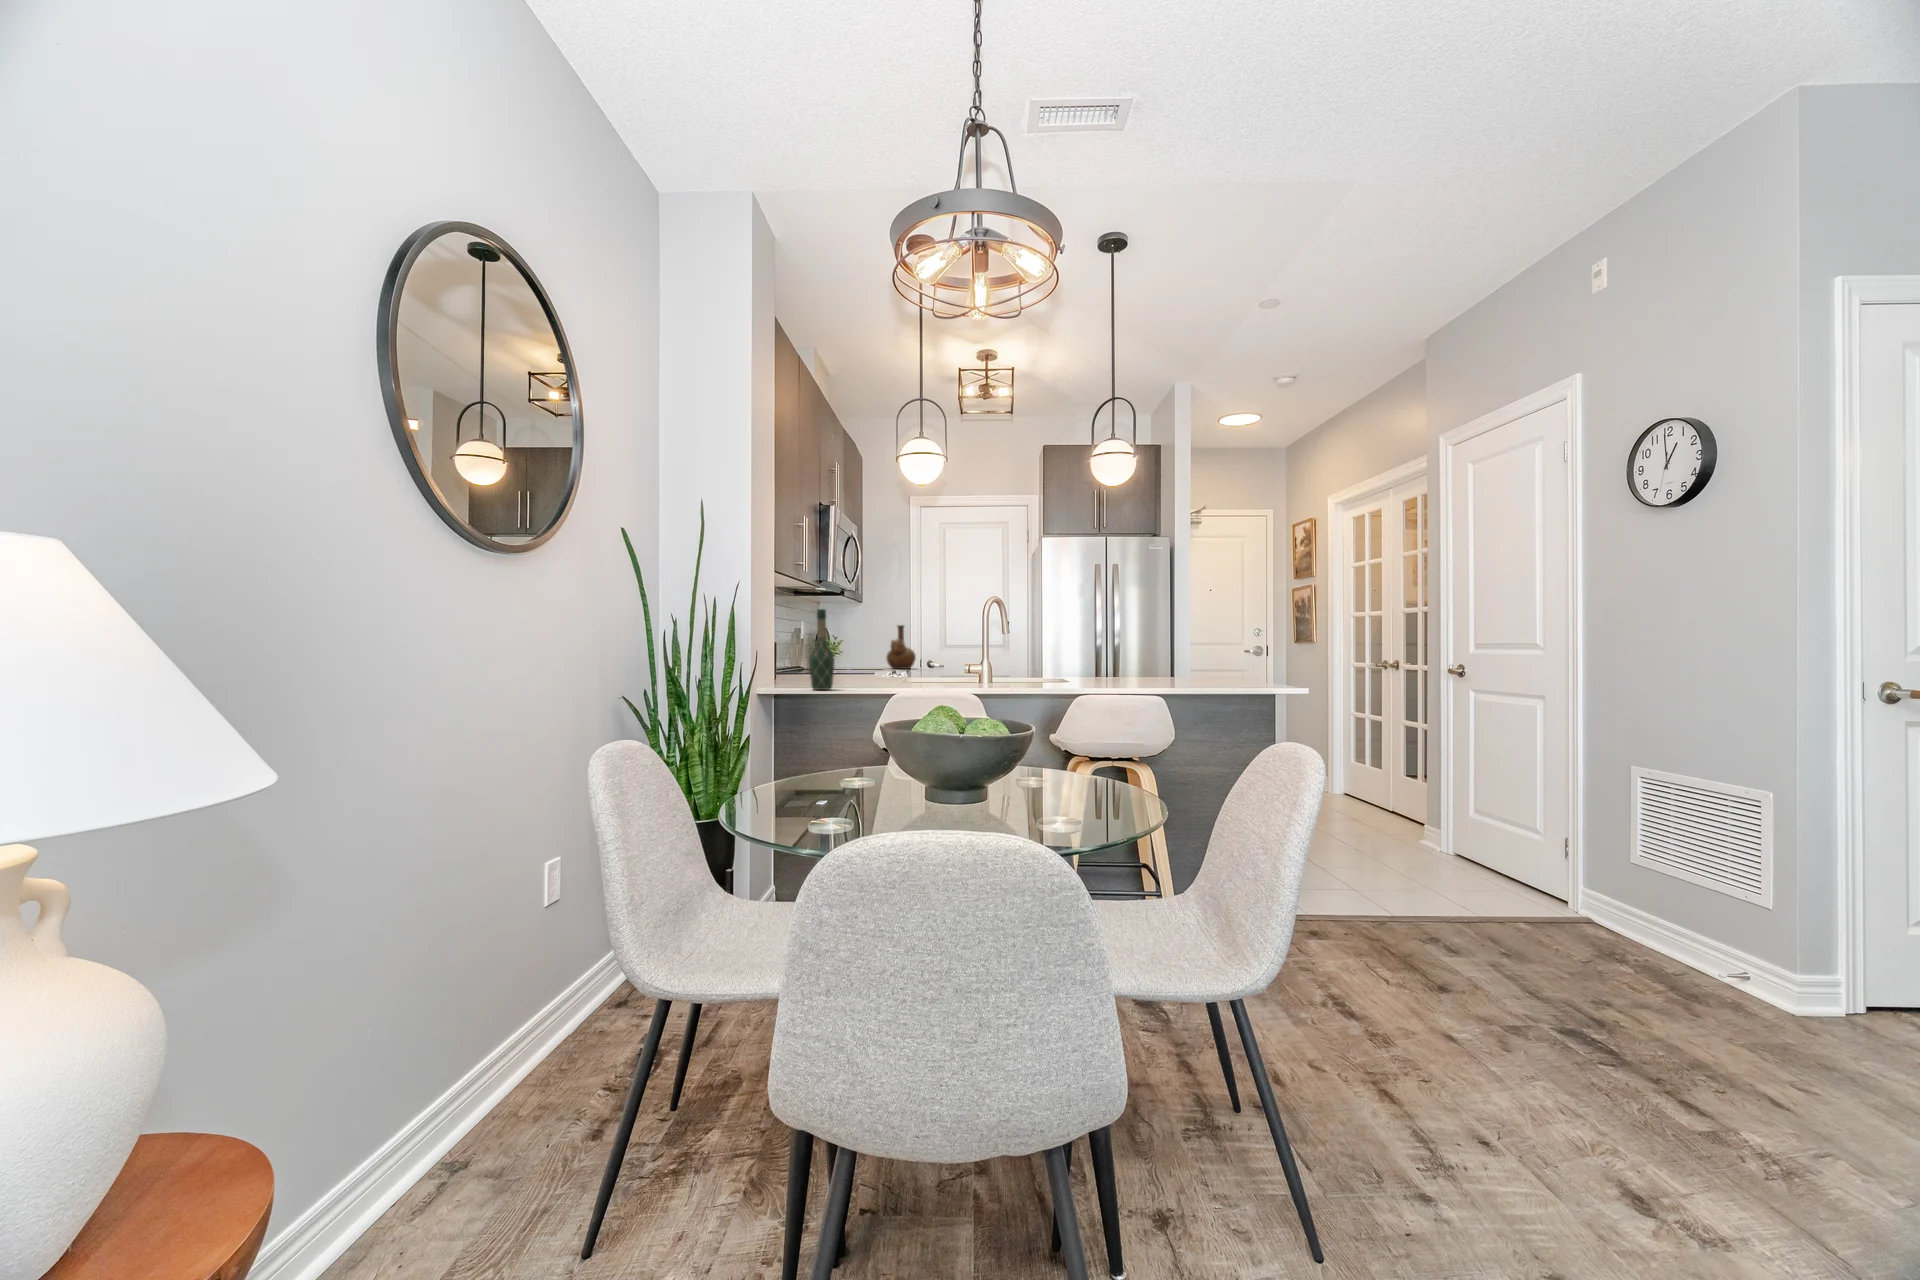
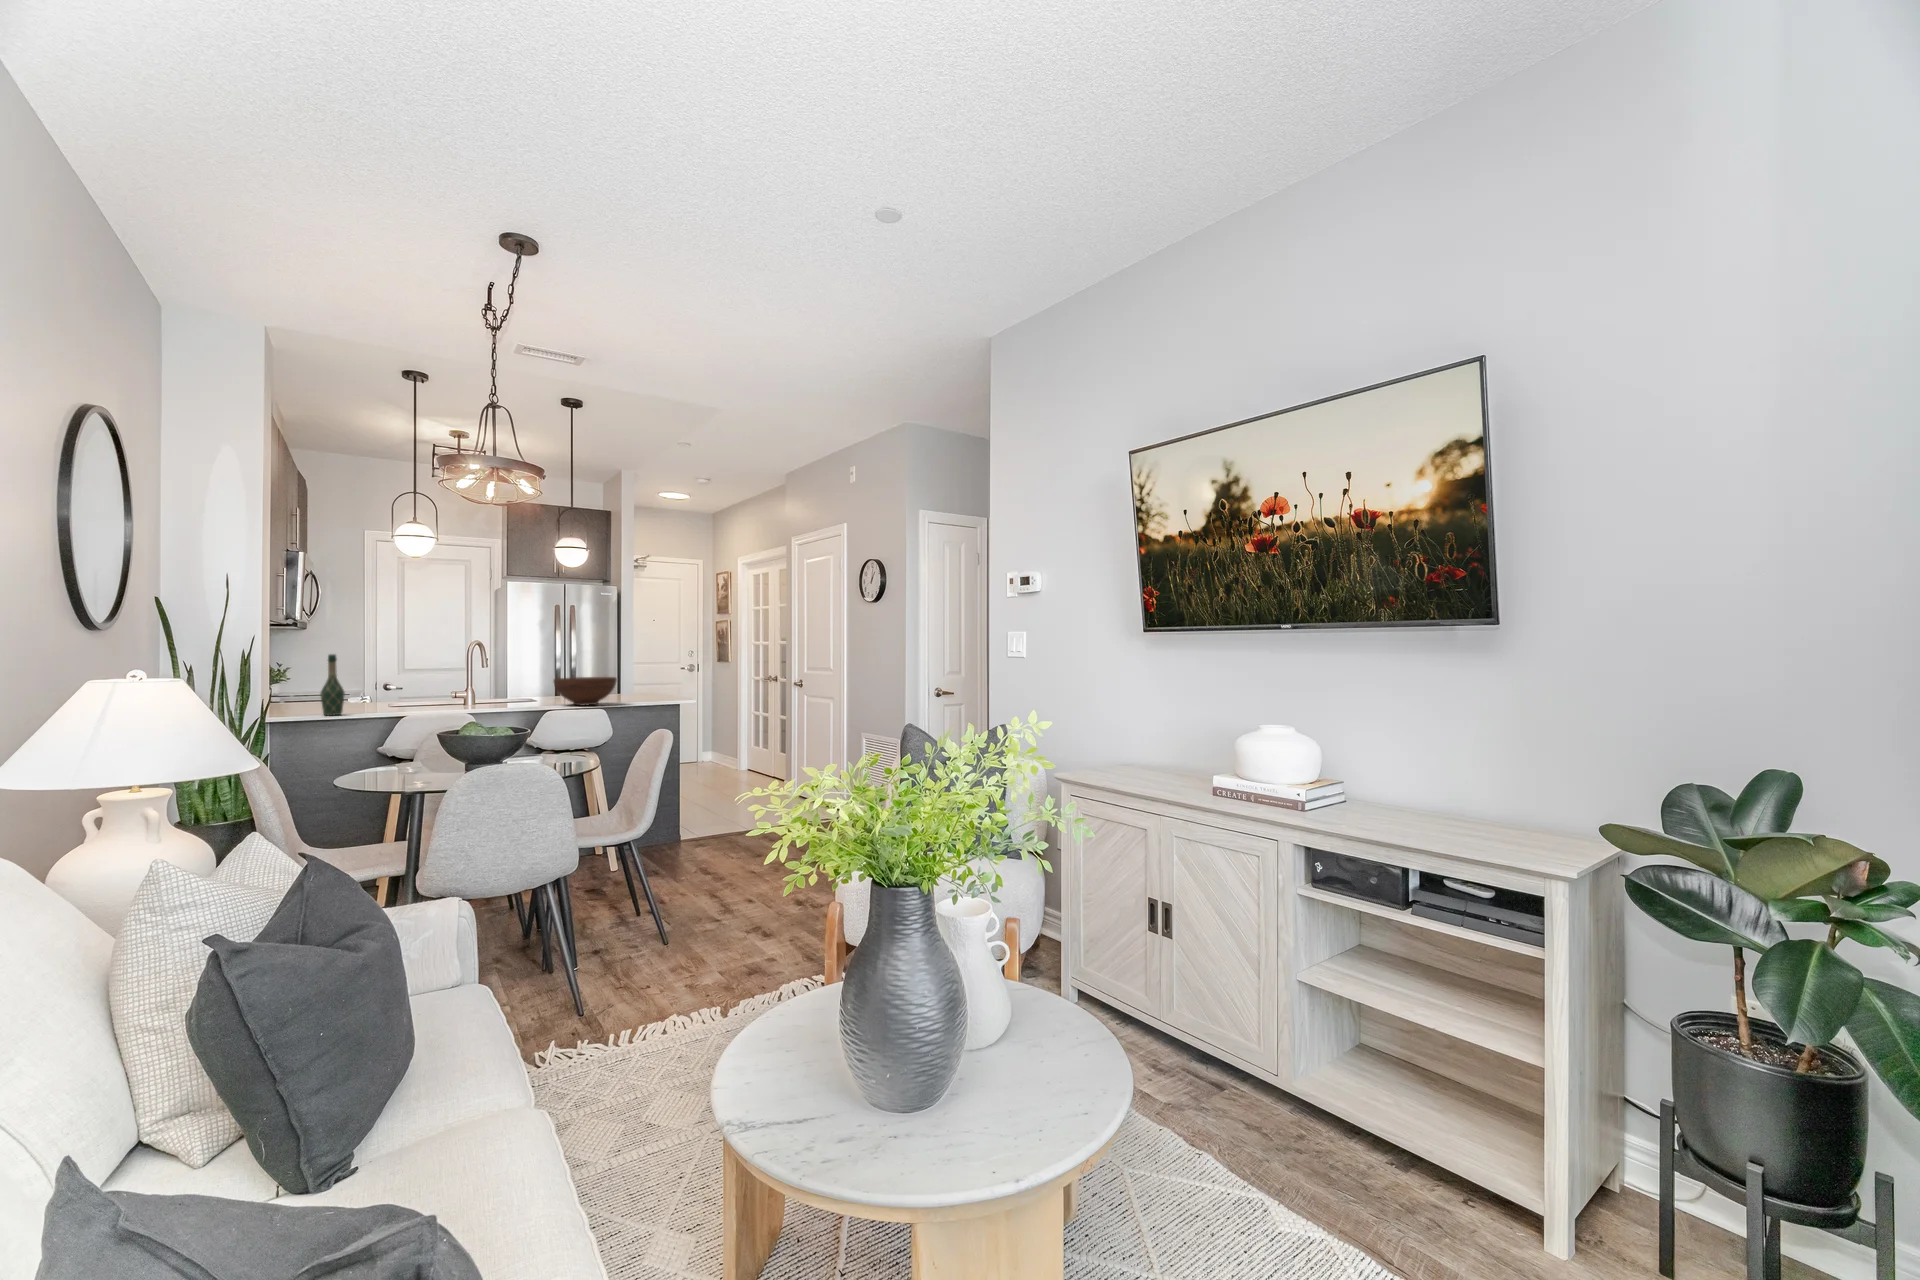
vase: present [887,625,916,669] -> none [349,653,381,693]
fruit bowl: none [1089,650,1177,691] -> present [554,677,617,705]

